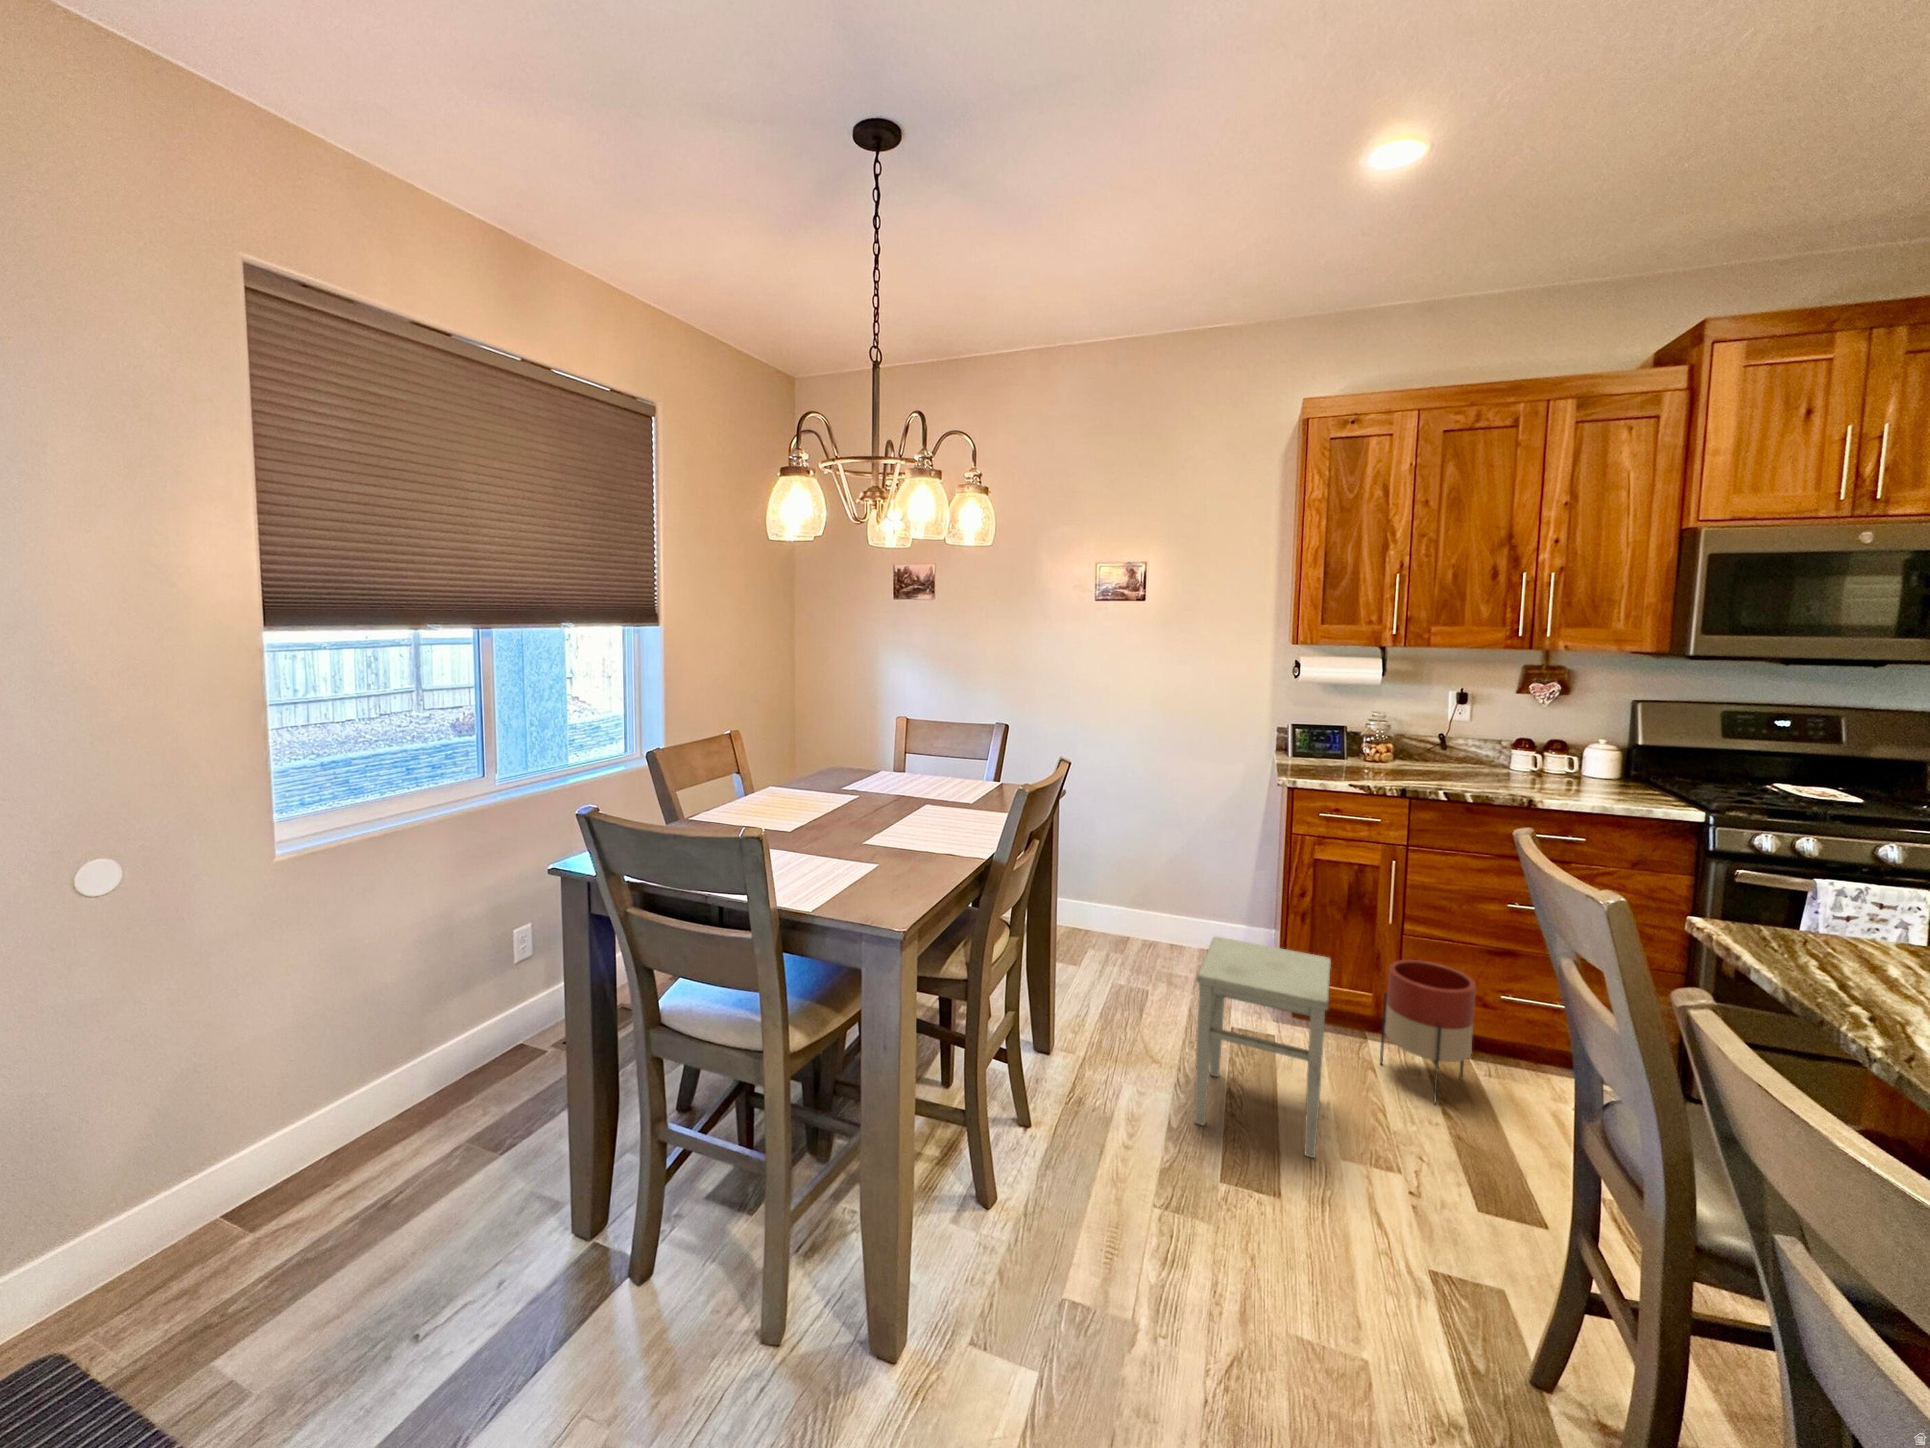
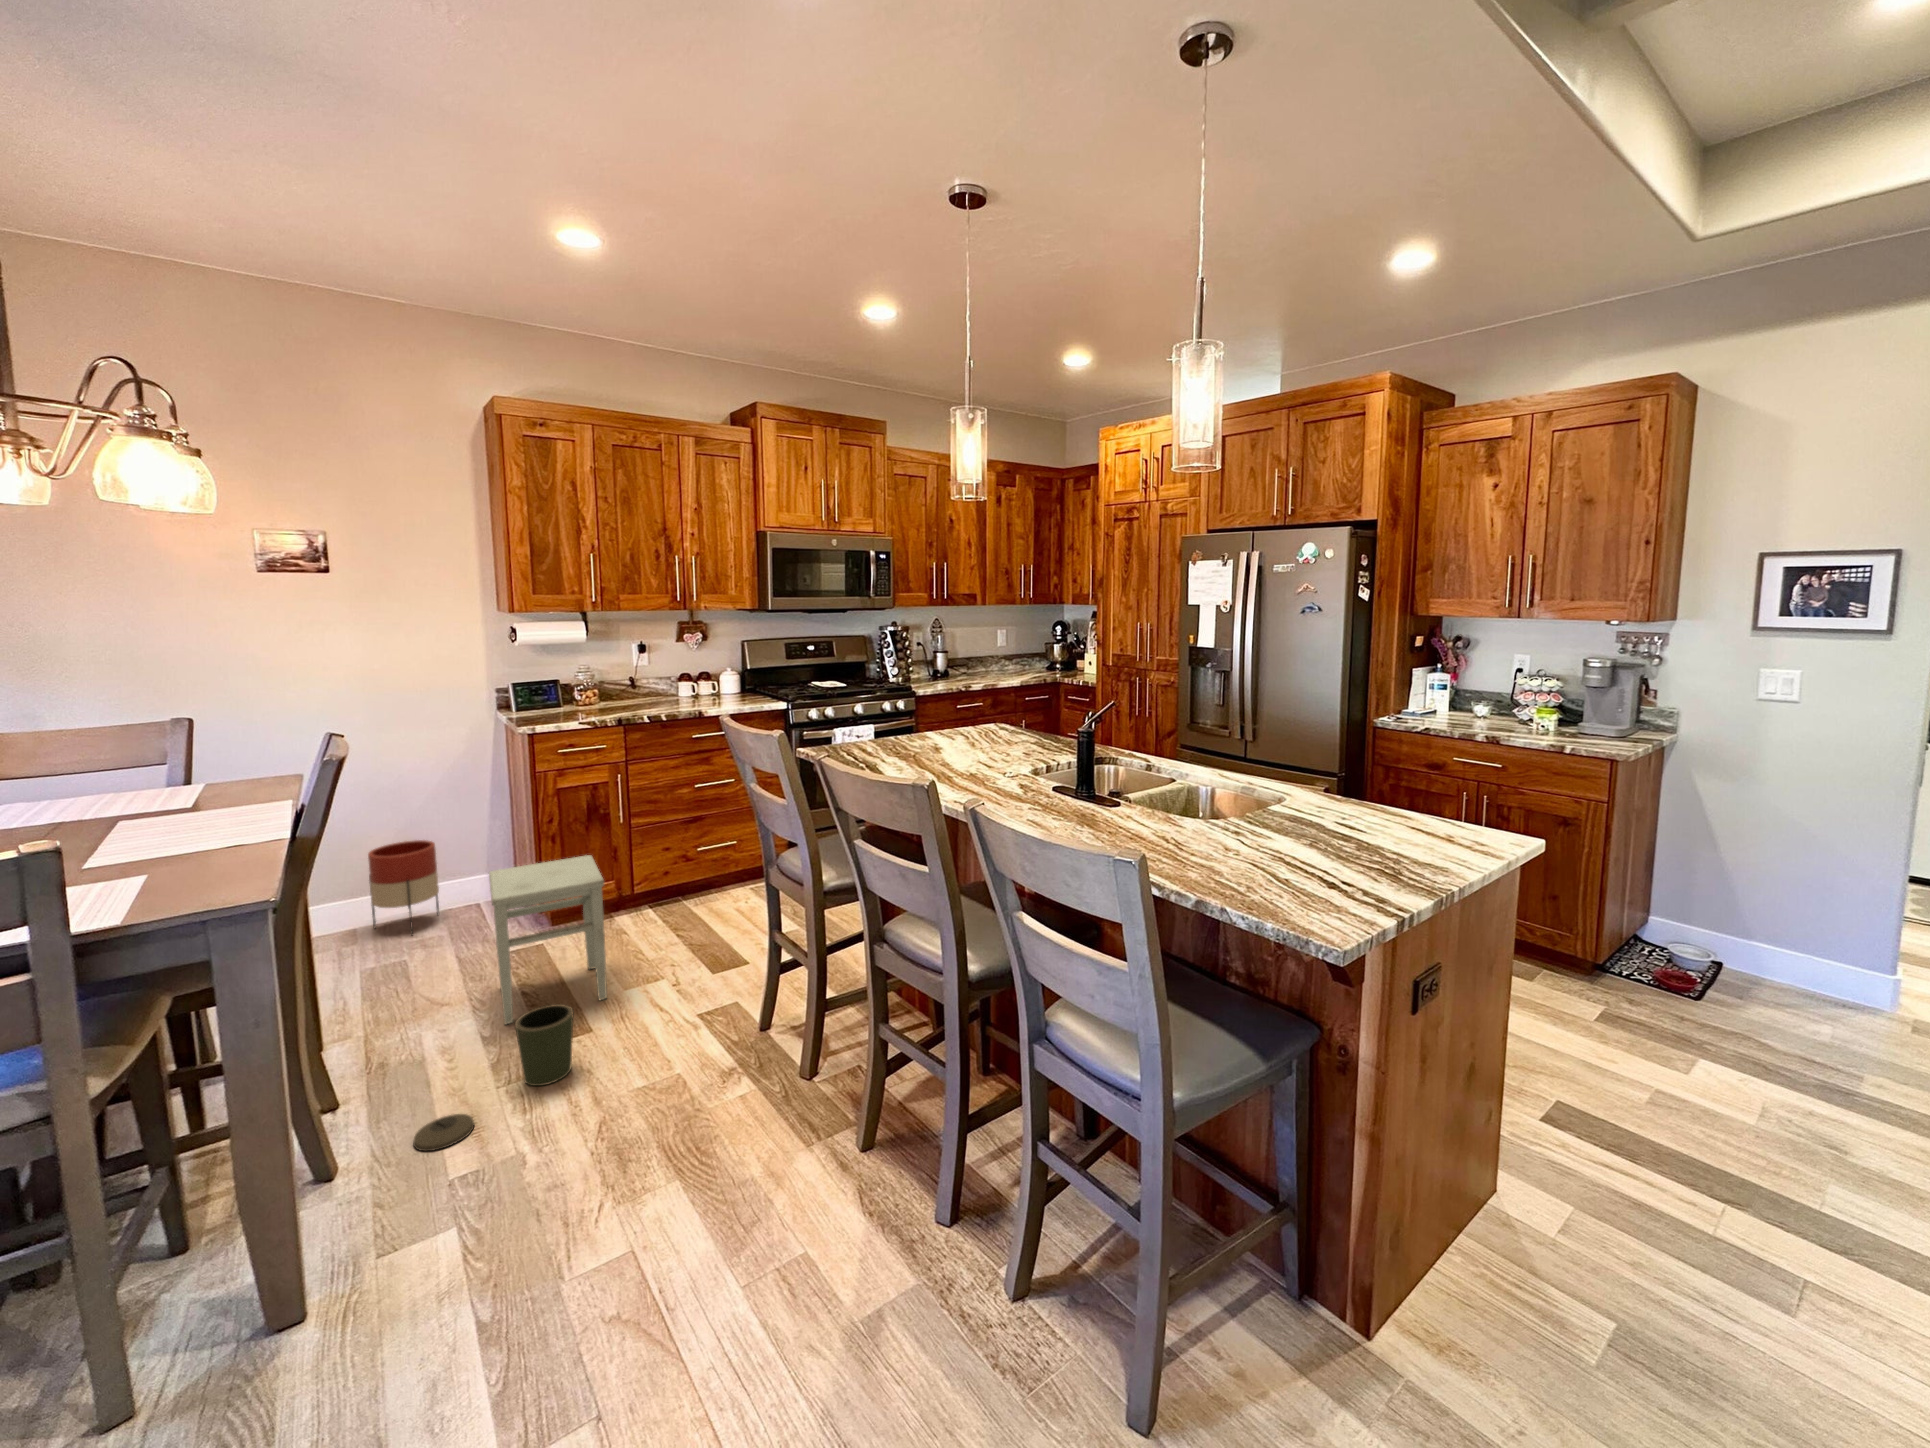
planter: present [1380,960,1476,1103] -> present [368,840,439,935]
trash can: none [1057,1133,1247,1251] -> present [413,1004,574,1151]

